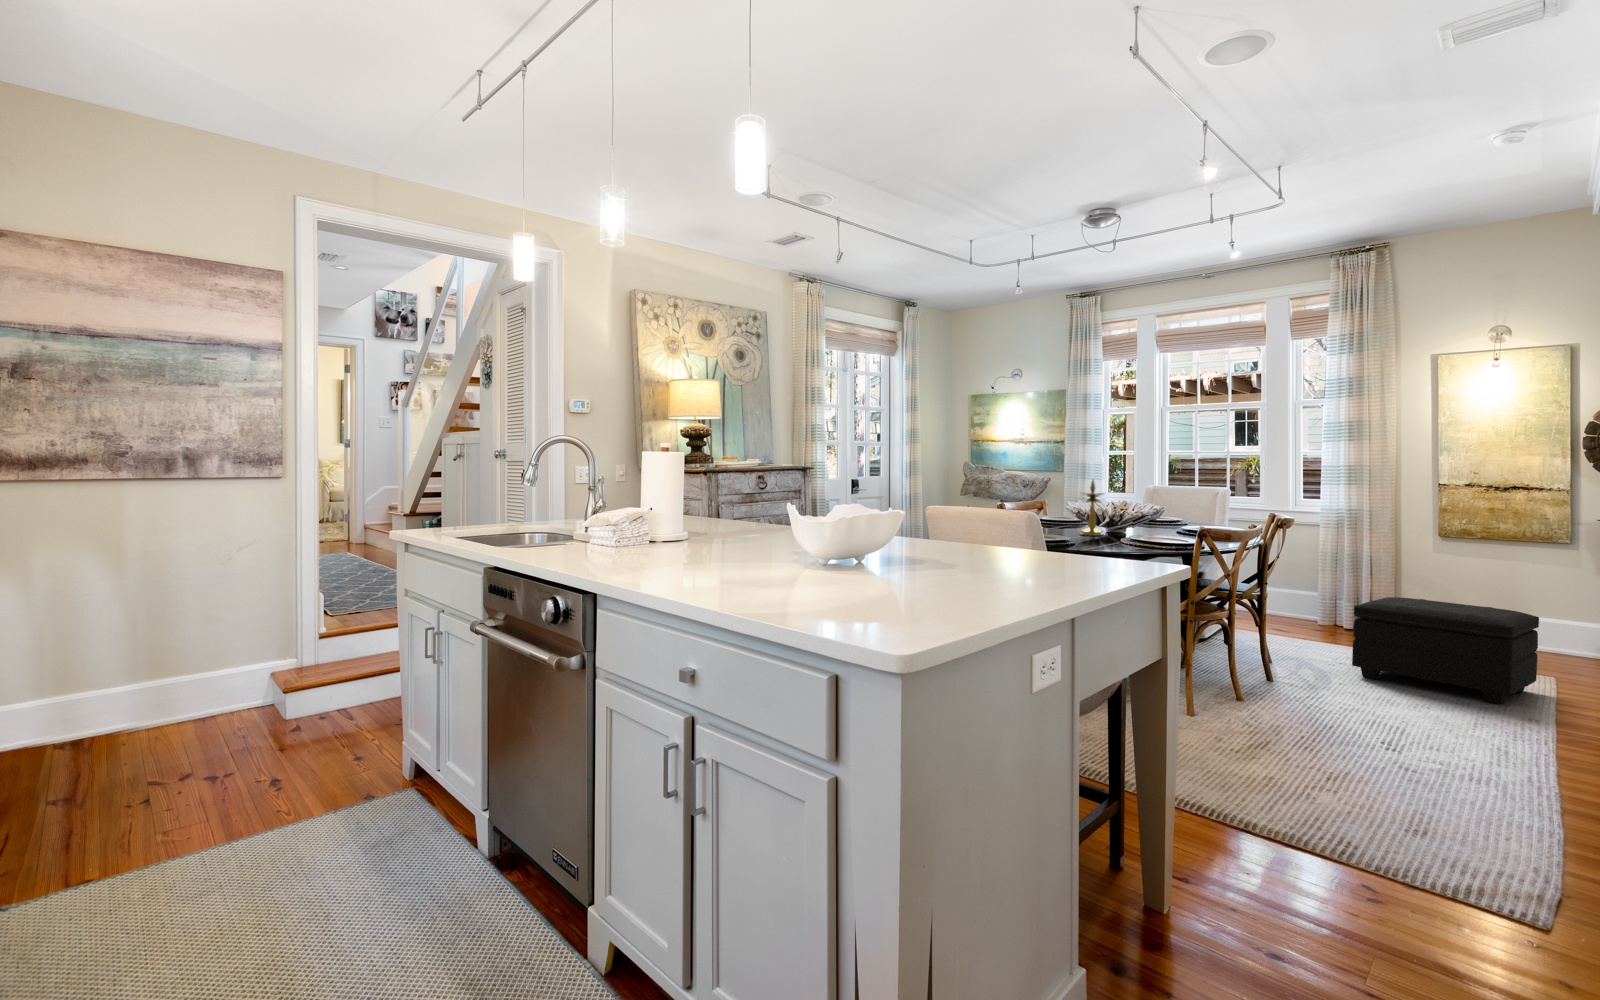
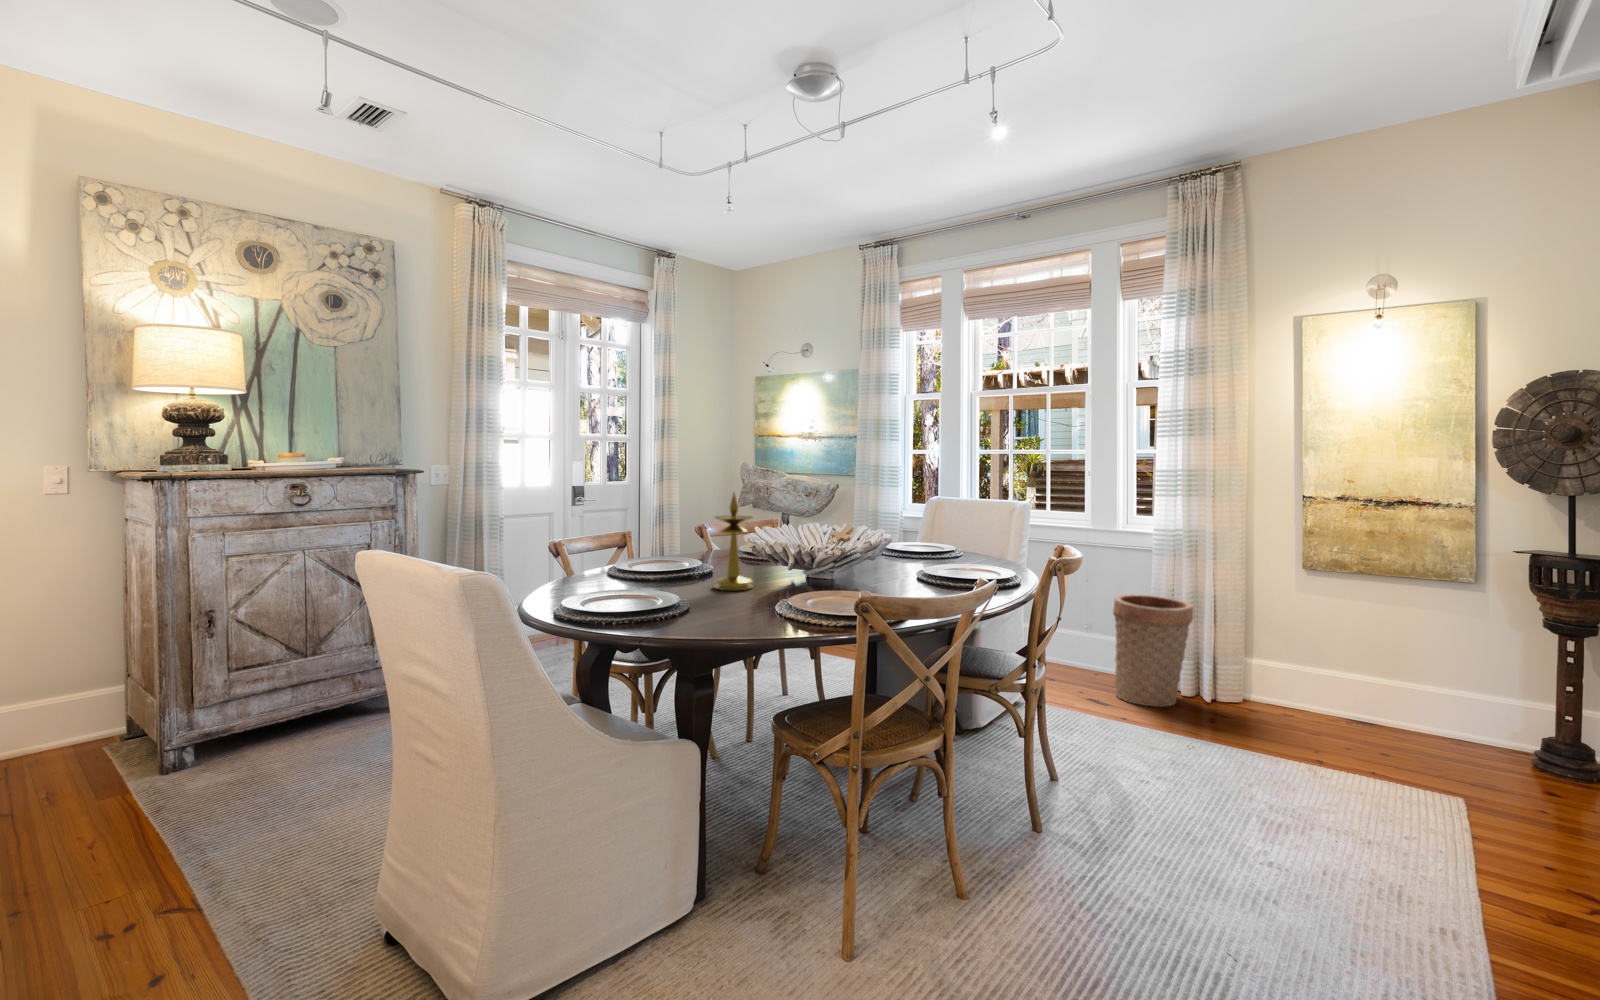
basket: none [1292,556,1356,634] -> present [1113,594,1193,707]
footstool: present [1352,597,1539,704] -> none [1161,674,1439,881]

